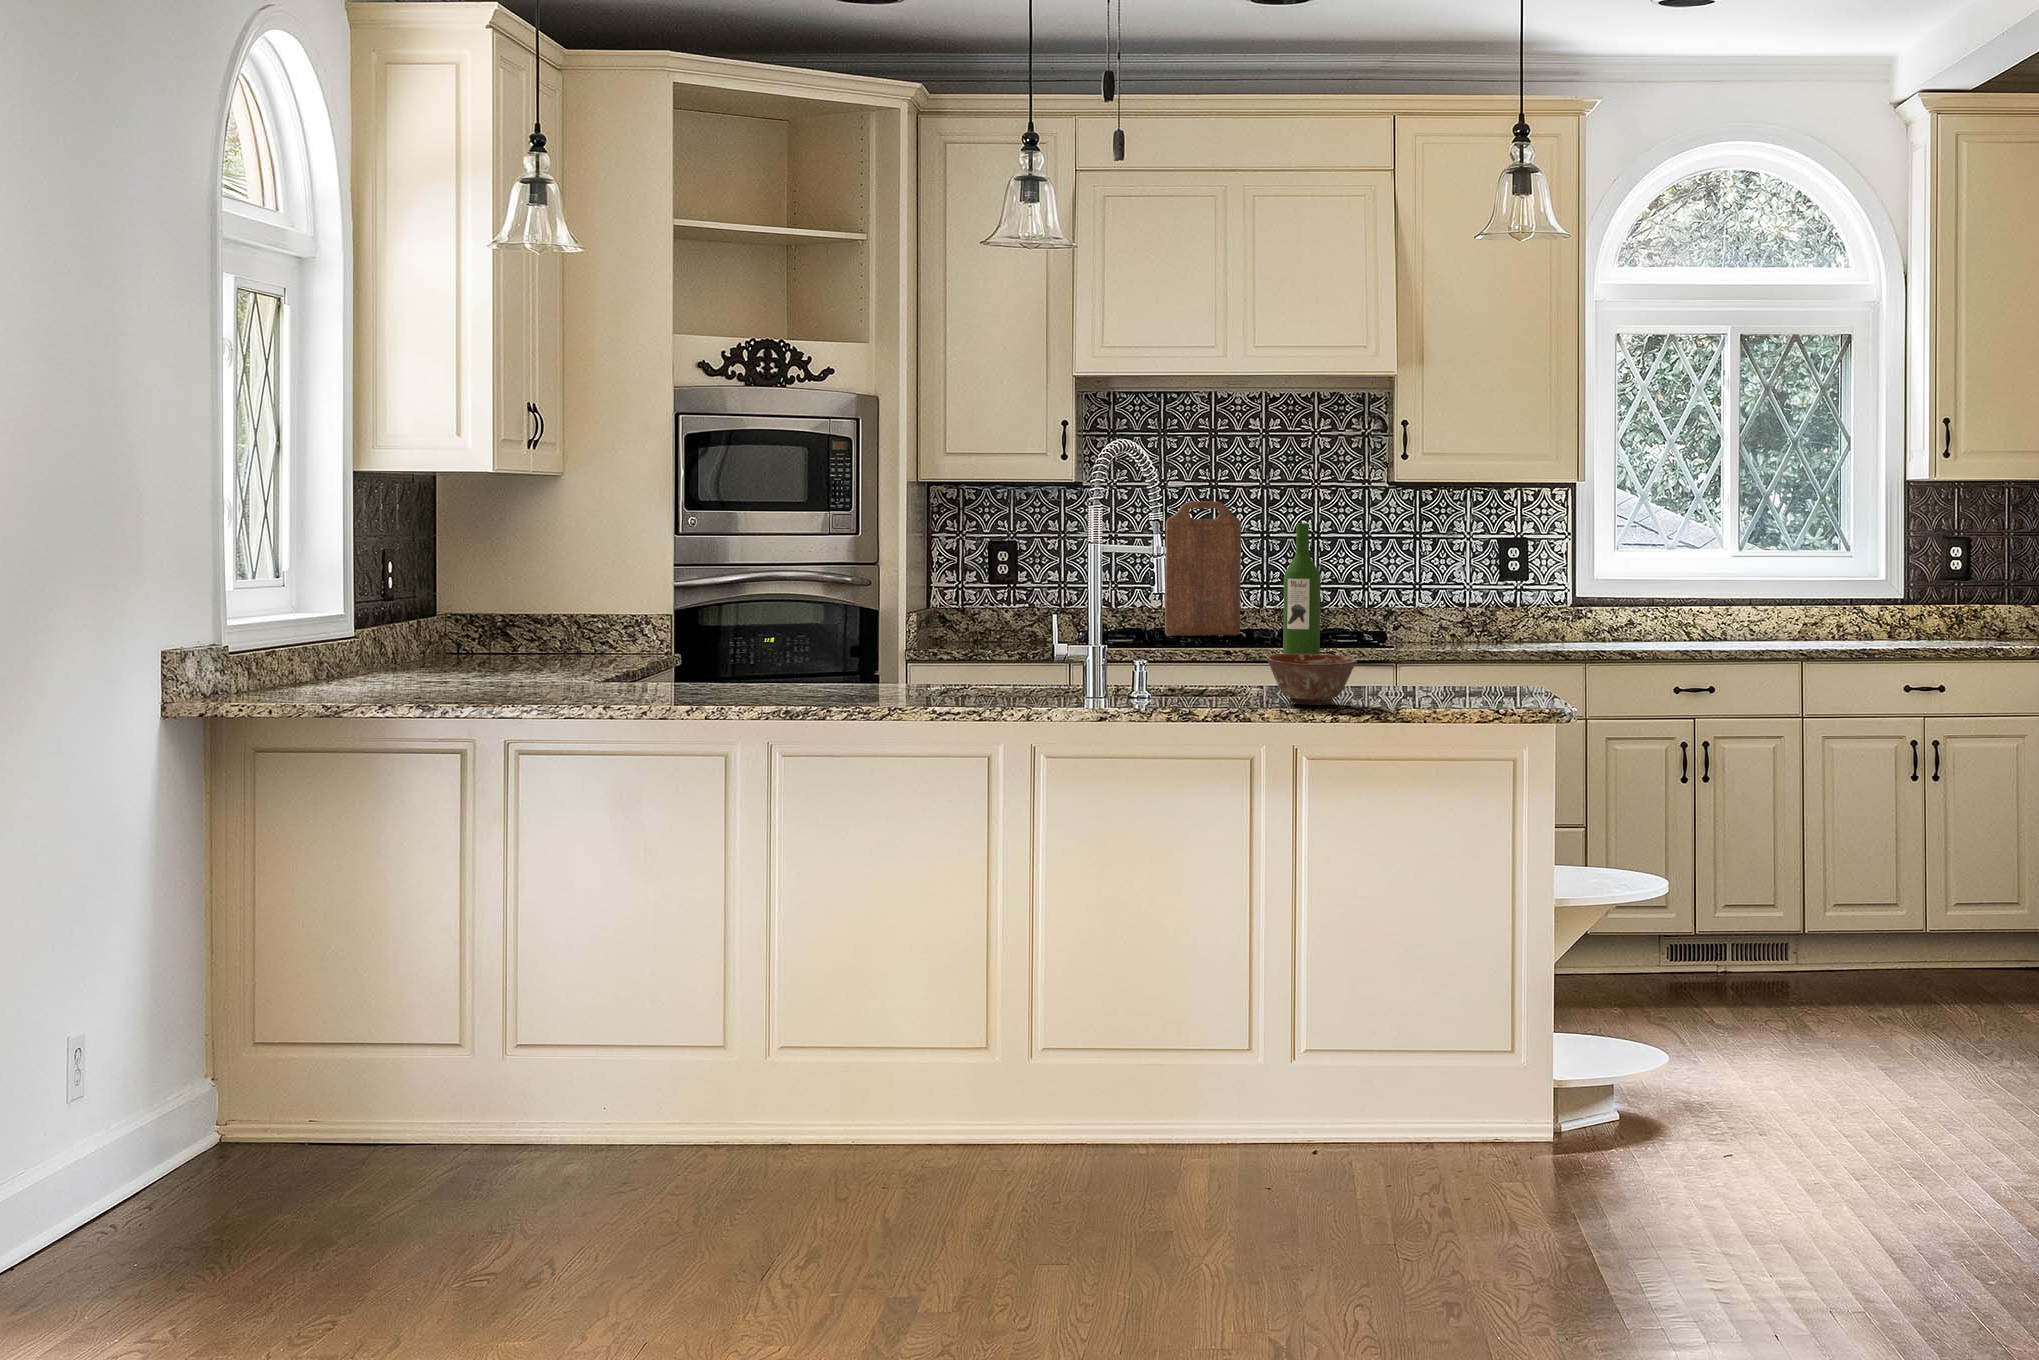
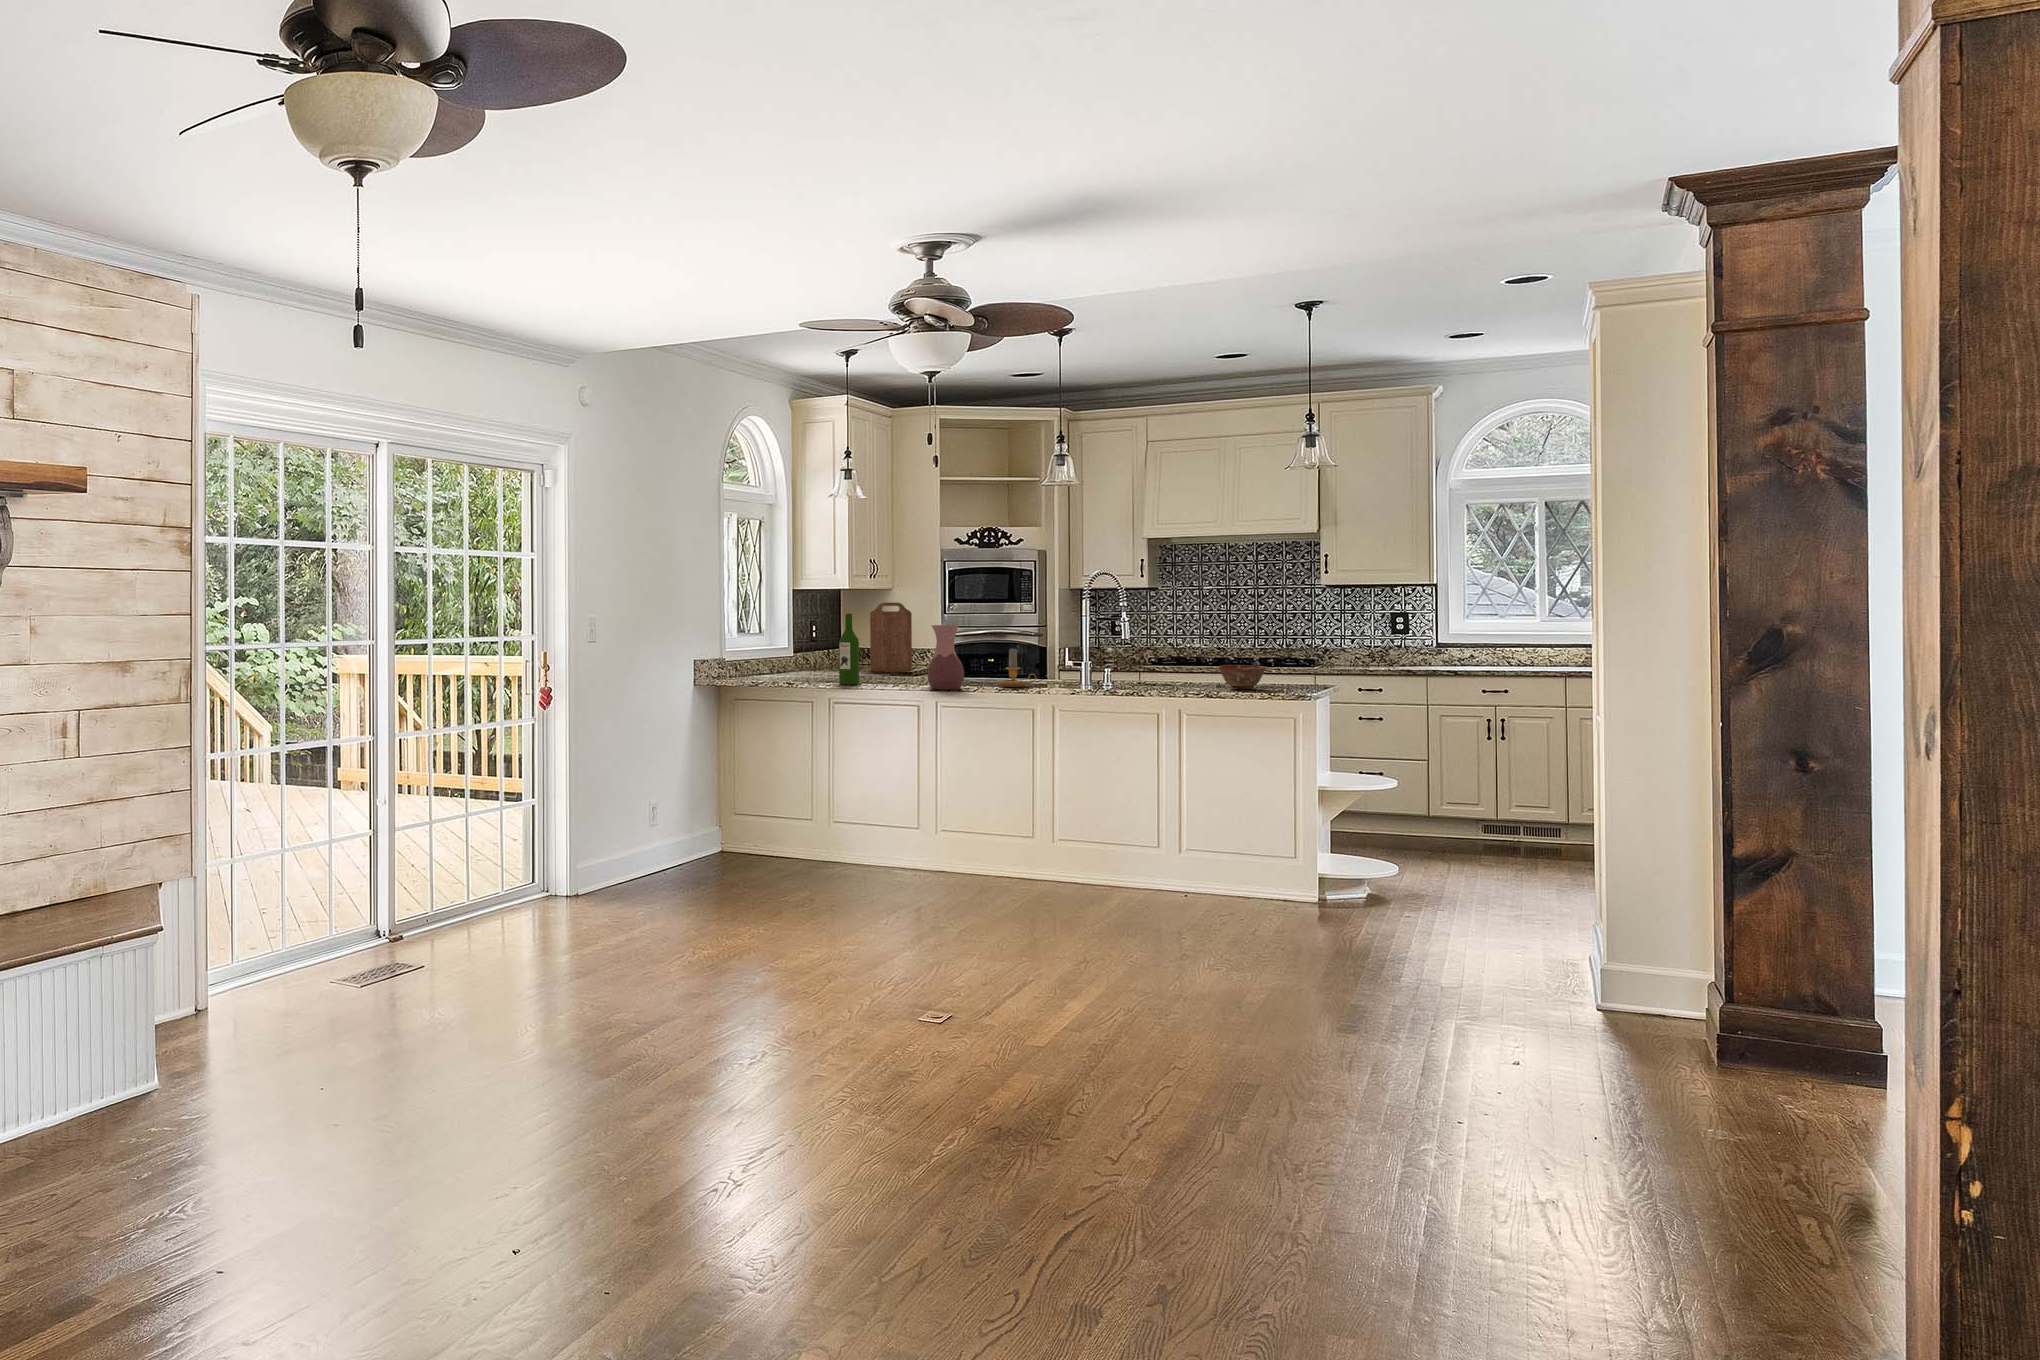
cutting board: present [1165,501,1241,636] -> present [870,602,912,671]
wine bottle: present [1283,523,1320,654] -> present [839,613,859,685]
vase: none [683,568,764,717] -> present [928,625,964,689]
candle: none [827,616,912,707] -> present [997,649,1036,687]

